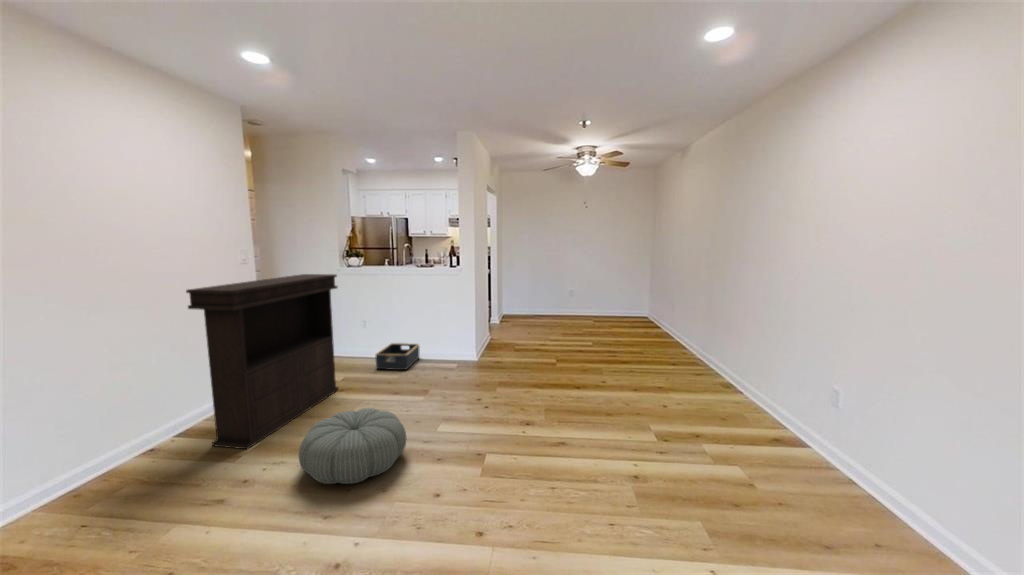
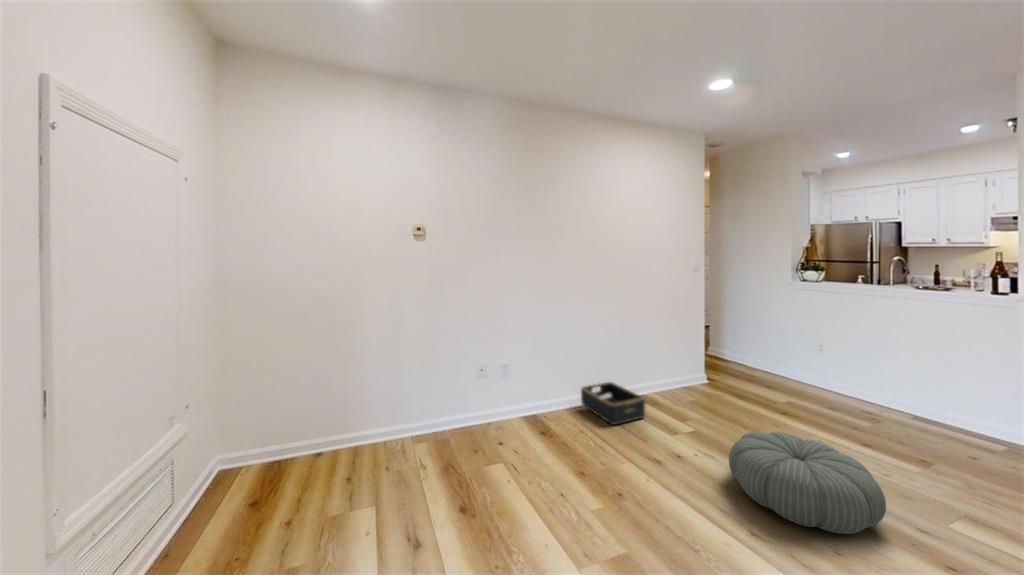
console table: present [186,274,338,449] -> none [652,284,788,429]
basket: present [376,343,419,370] -> present [581,382,645,425]

